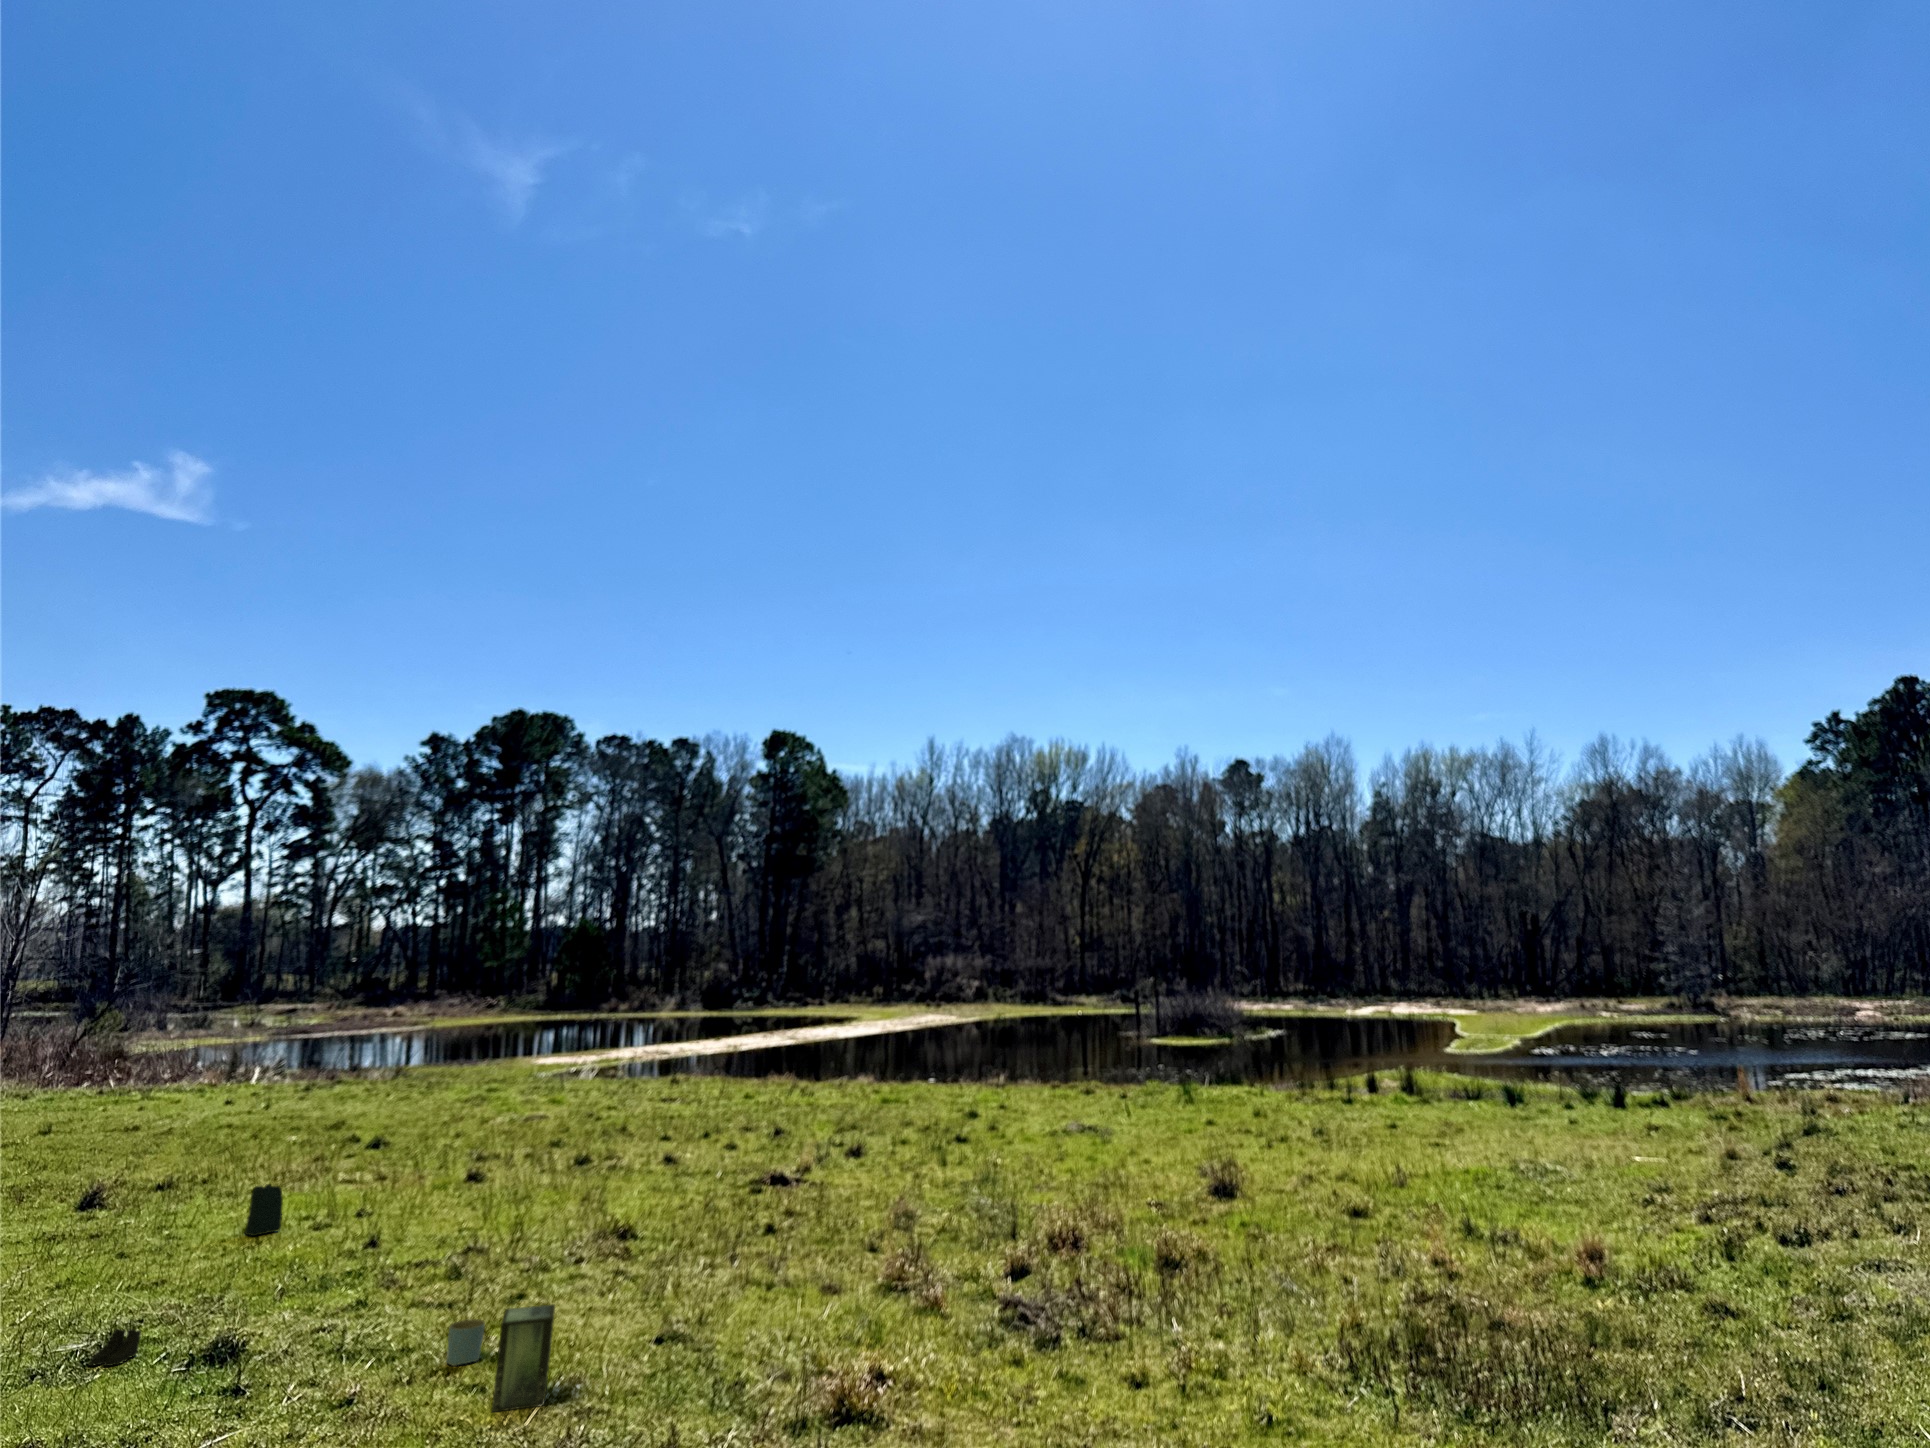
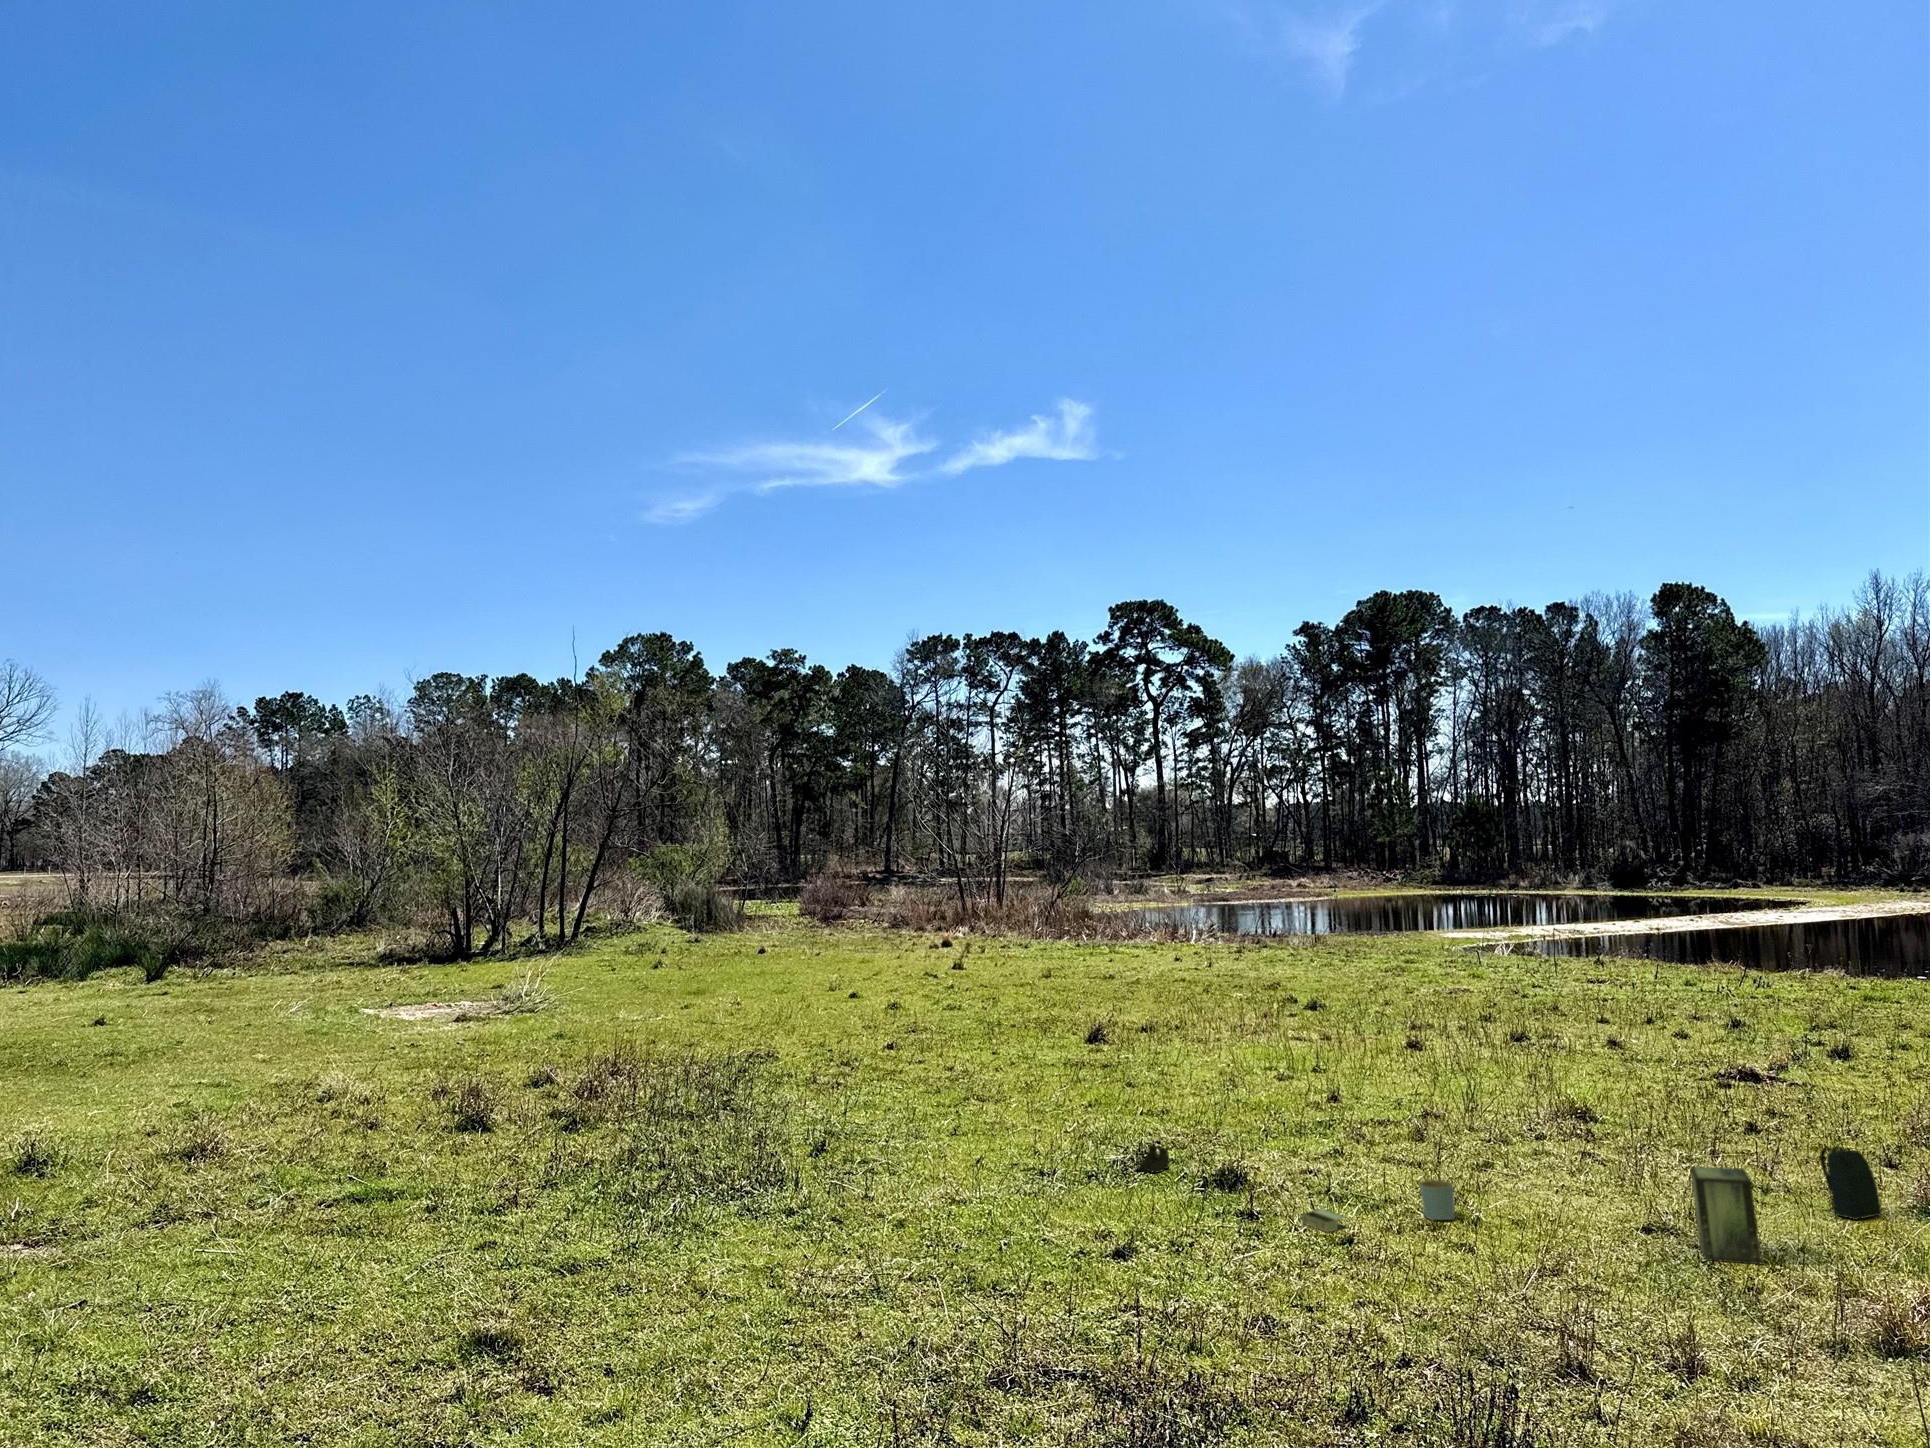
backpack: present [245,1184,283,1236] -> present [1820,1146,1882,1220]
storage box: present [492,1304,555,1412] -> present [1690,1166,1762,1265]
toolbox: none [300,1374,358,1404] -> present [1302,1209,1346,1232]

